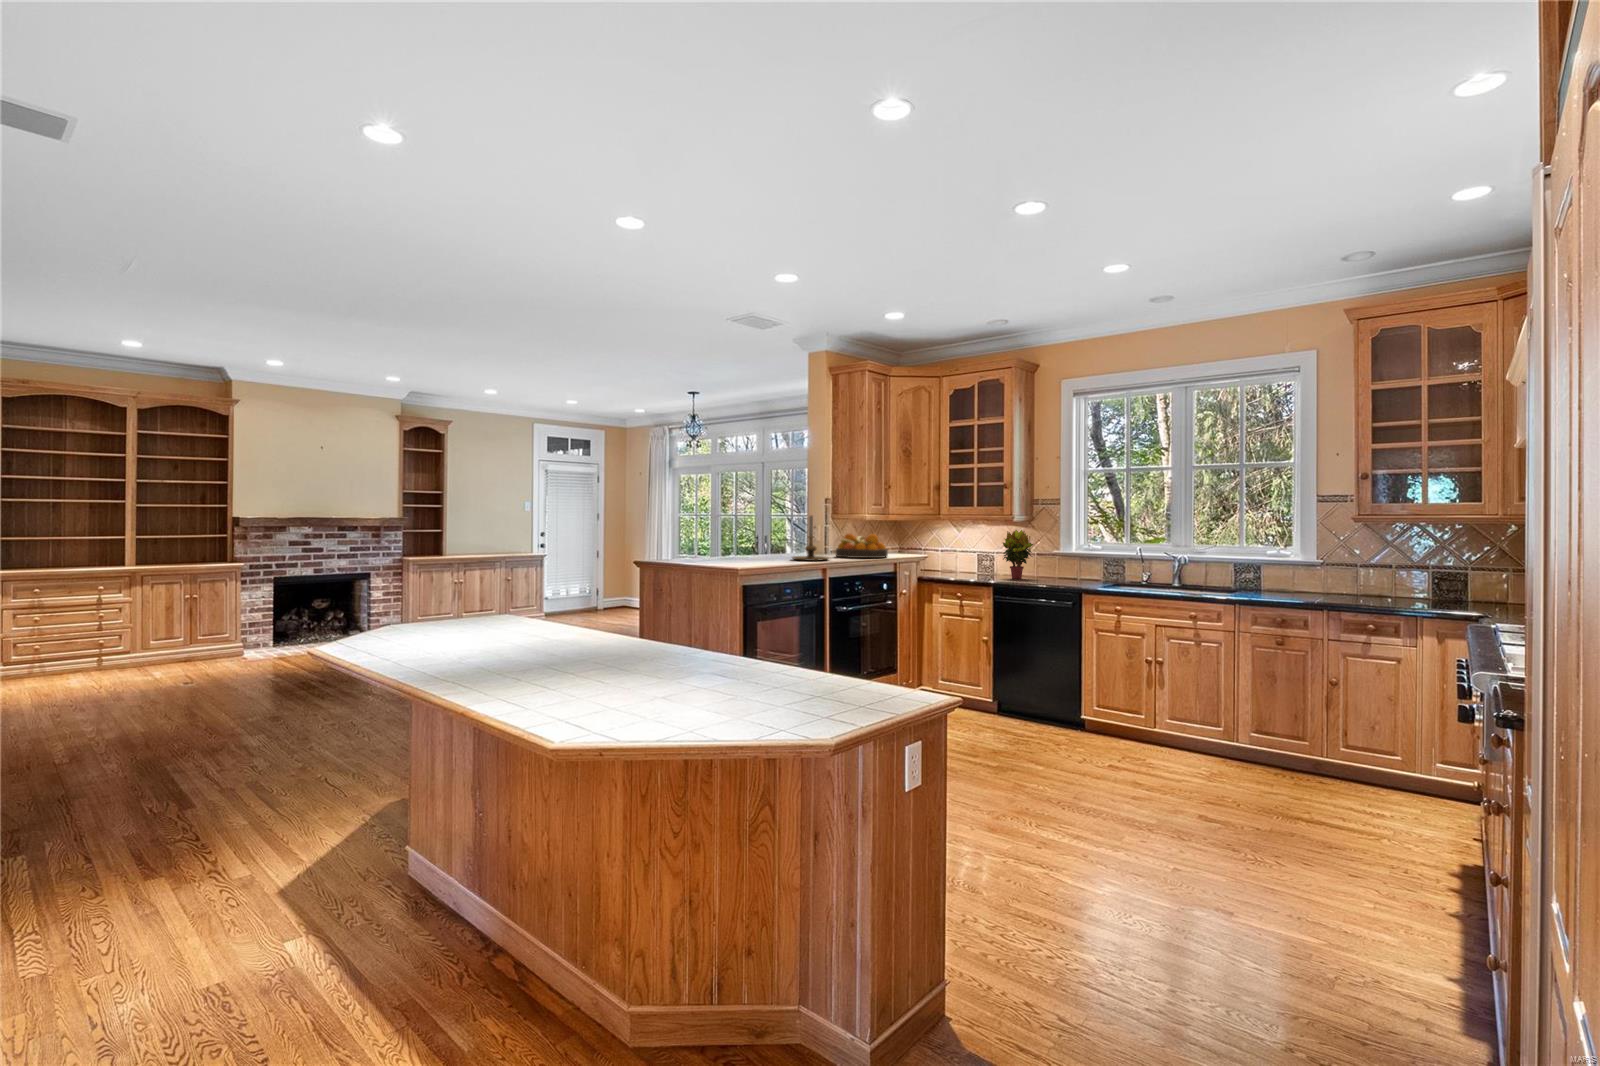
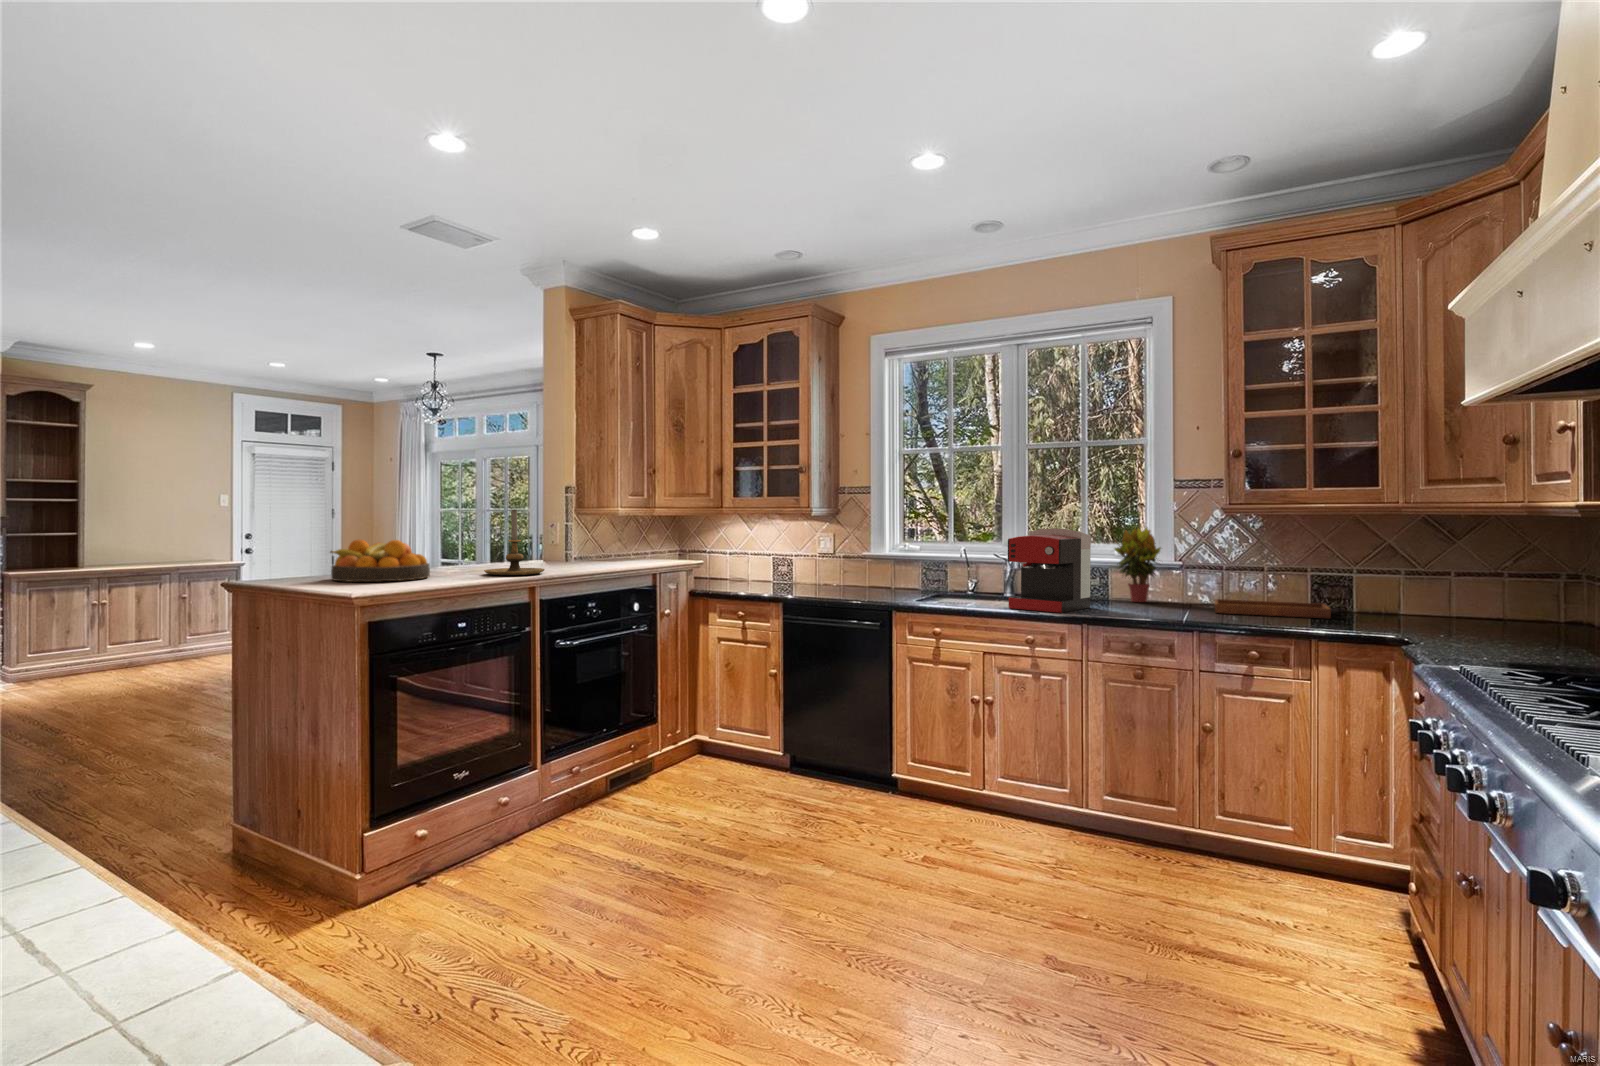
potted plant: present [1003,530,1033,579] -> present [1114,528,1161,602]
coffee maker: none [1176,532,1244,595] -> present [1008,528,1091,613]
fruit bowl: present [836,534,888,558] -> present [330,539,430,582]
tray: none [1346,573,1442,603] -> present [1215,579,1331,618]

